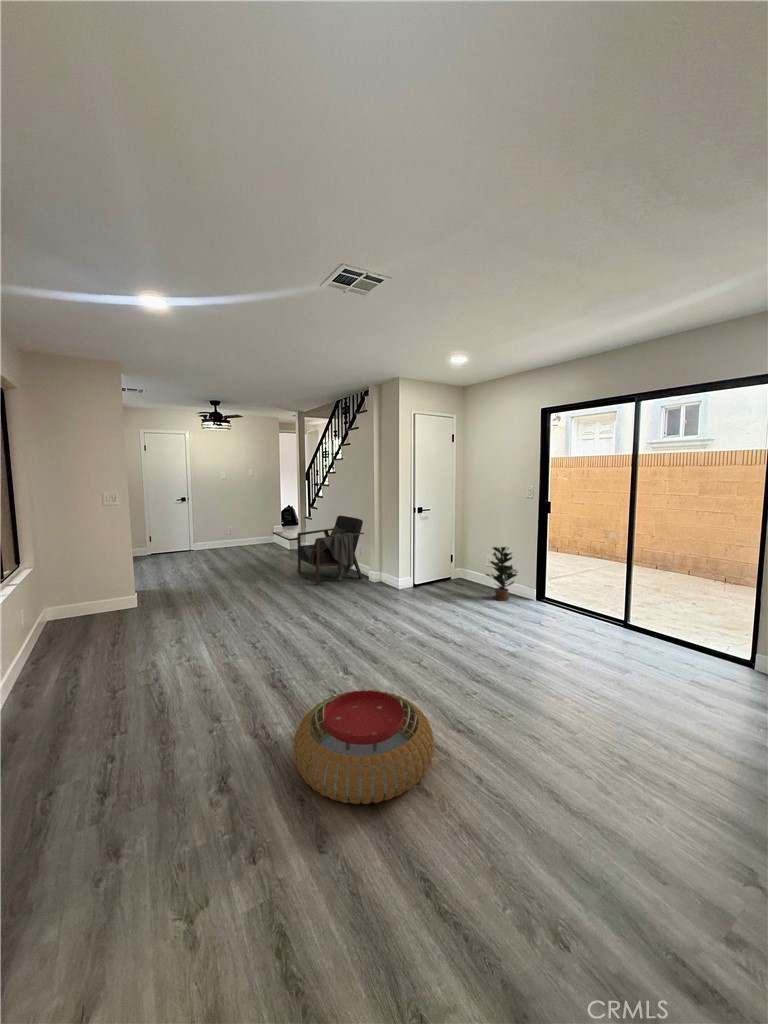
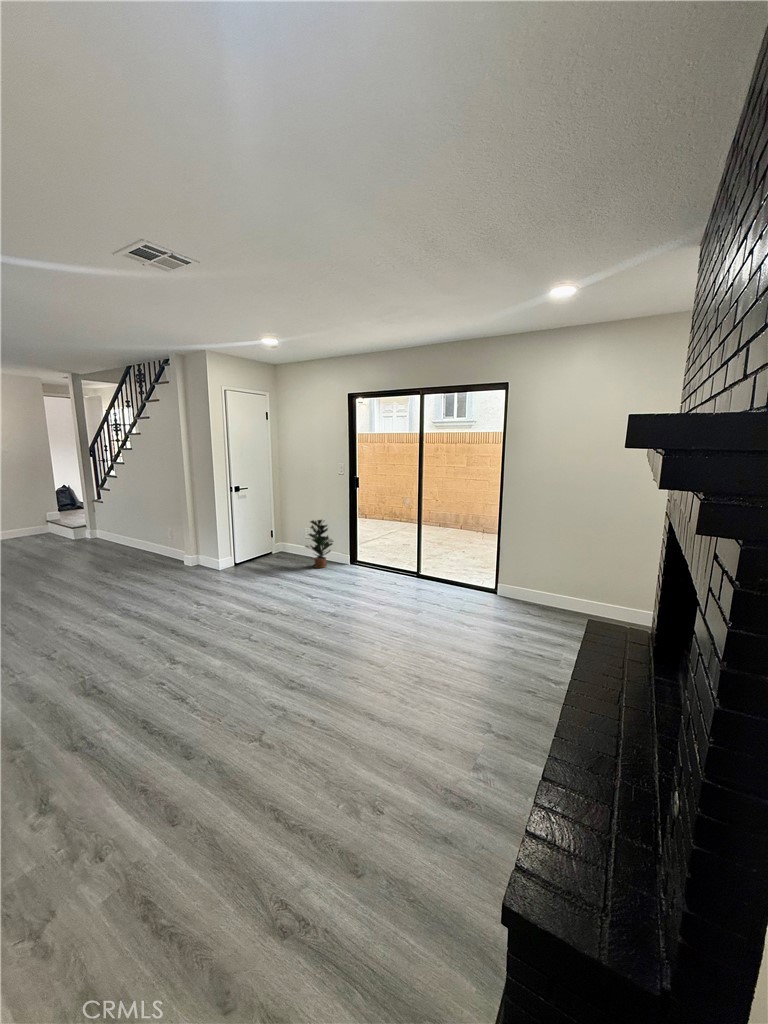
armchair: present [297,516,364,585] -> none [88,497,177,577]
pouf: present [293,690,434,804] -> none [127,670,272,779]

